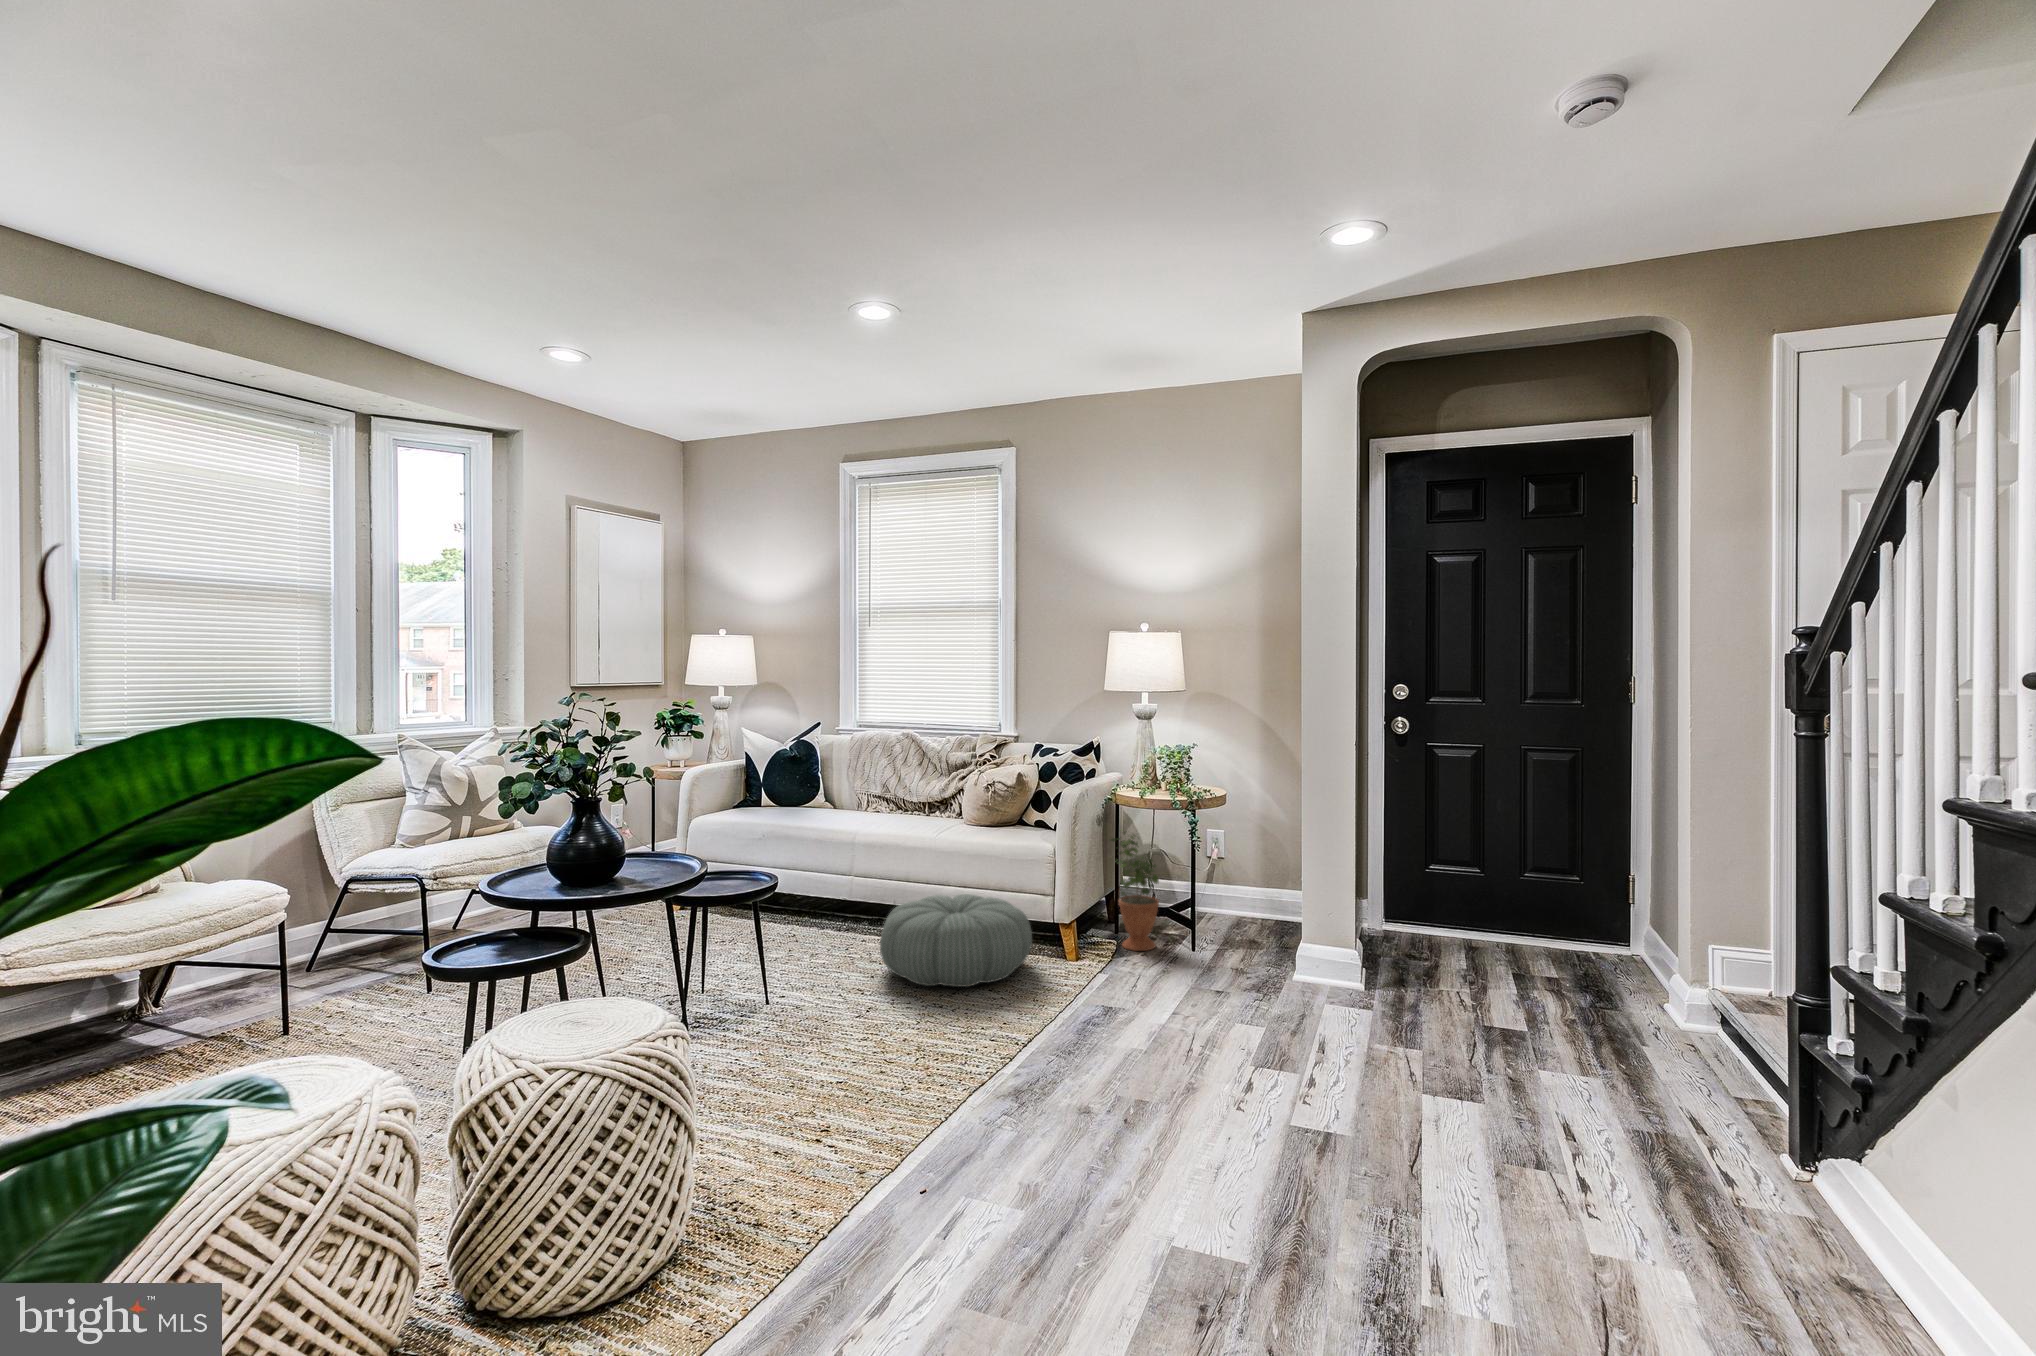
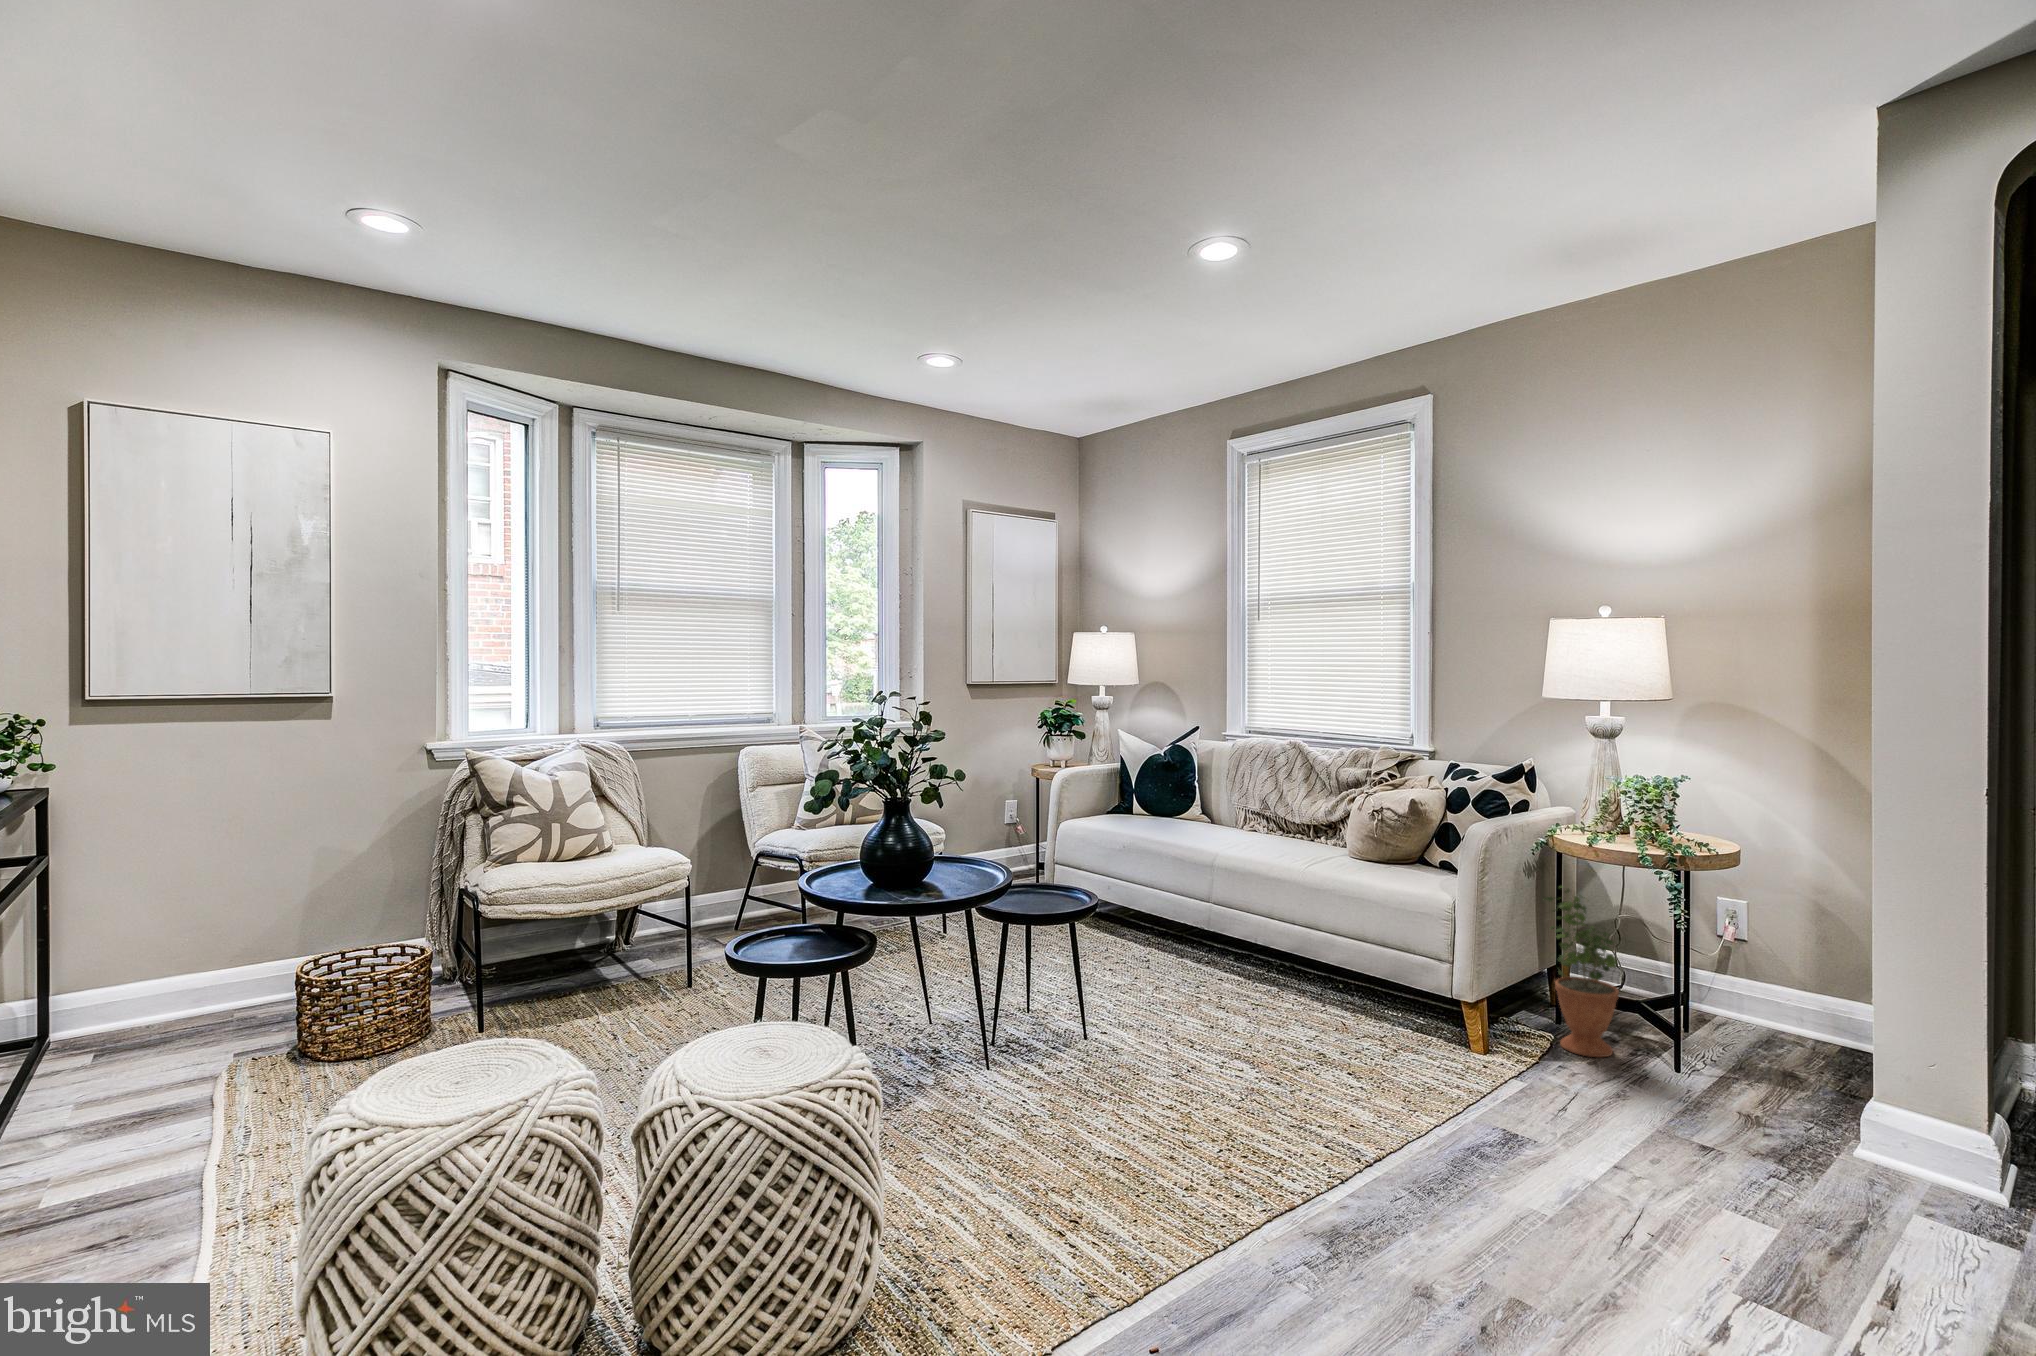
pouf: present [880,894,1032,987] -> none [1221,941,1418,1064]

